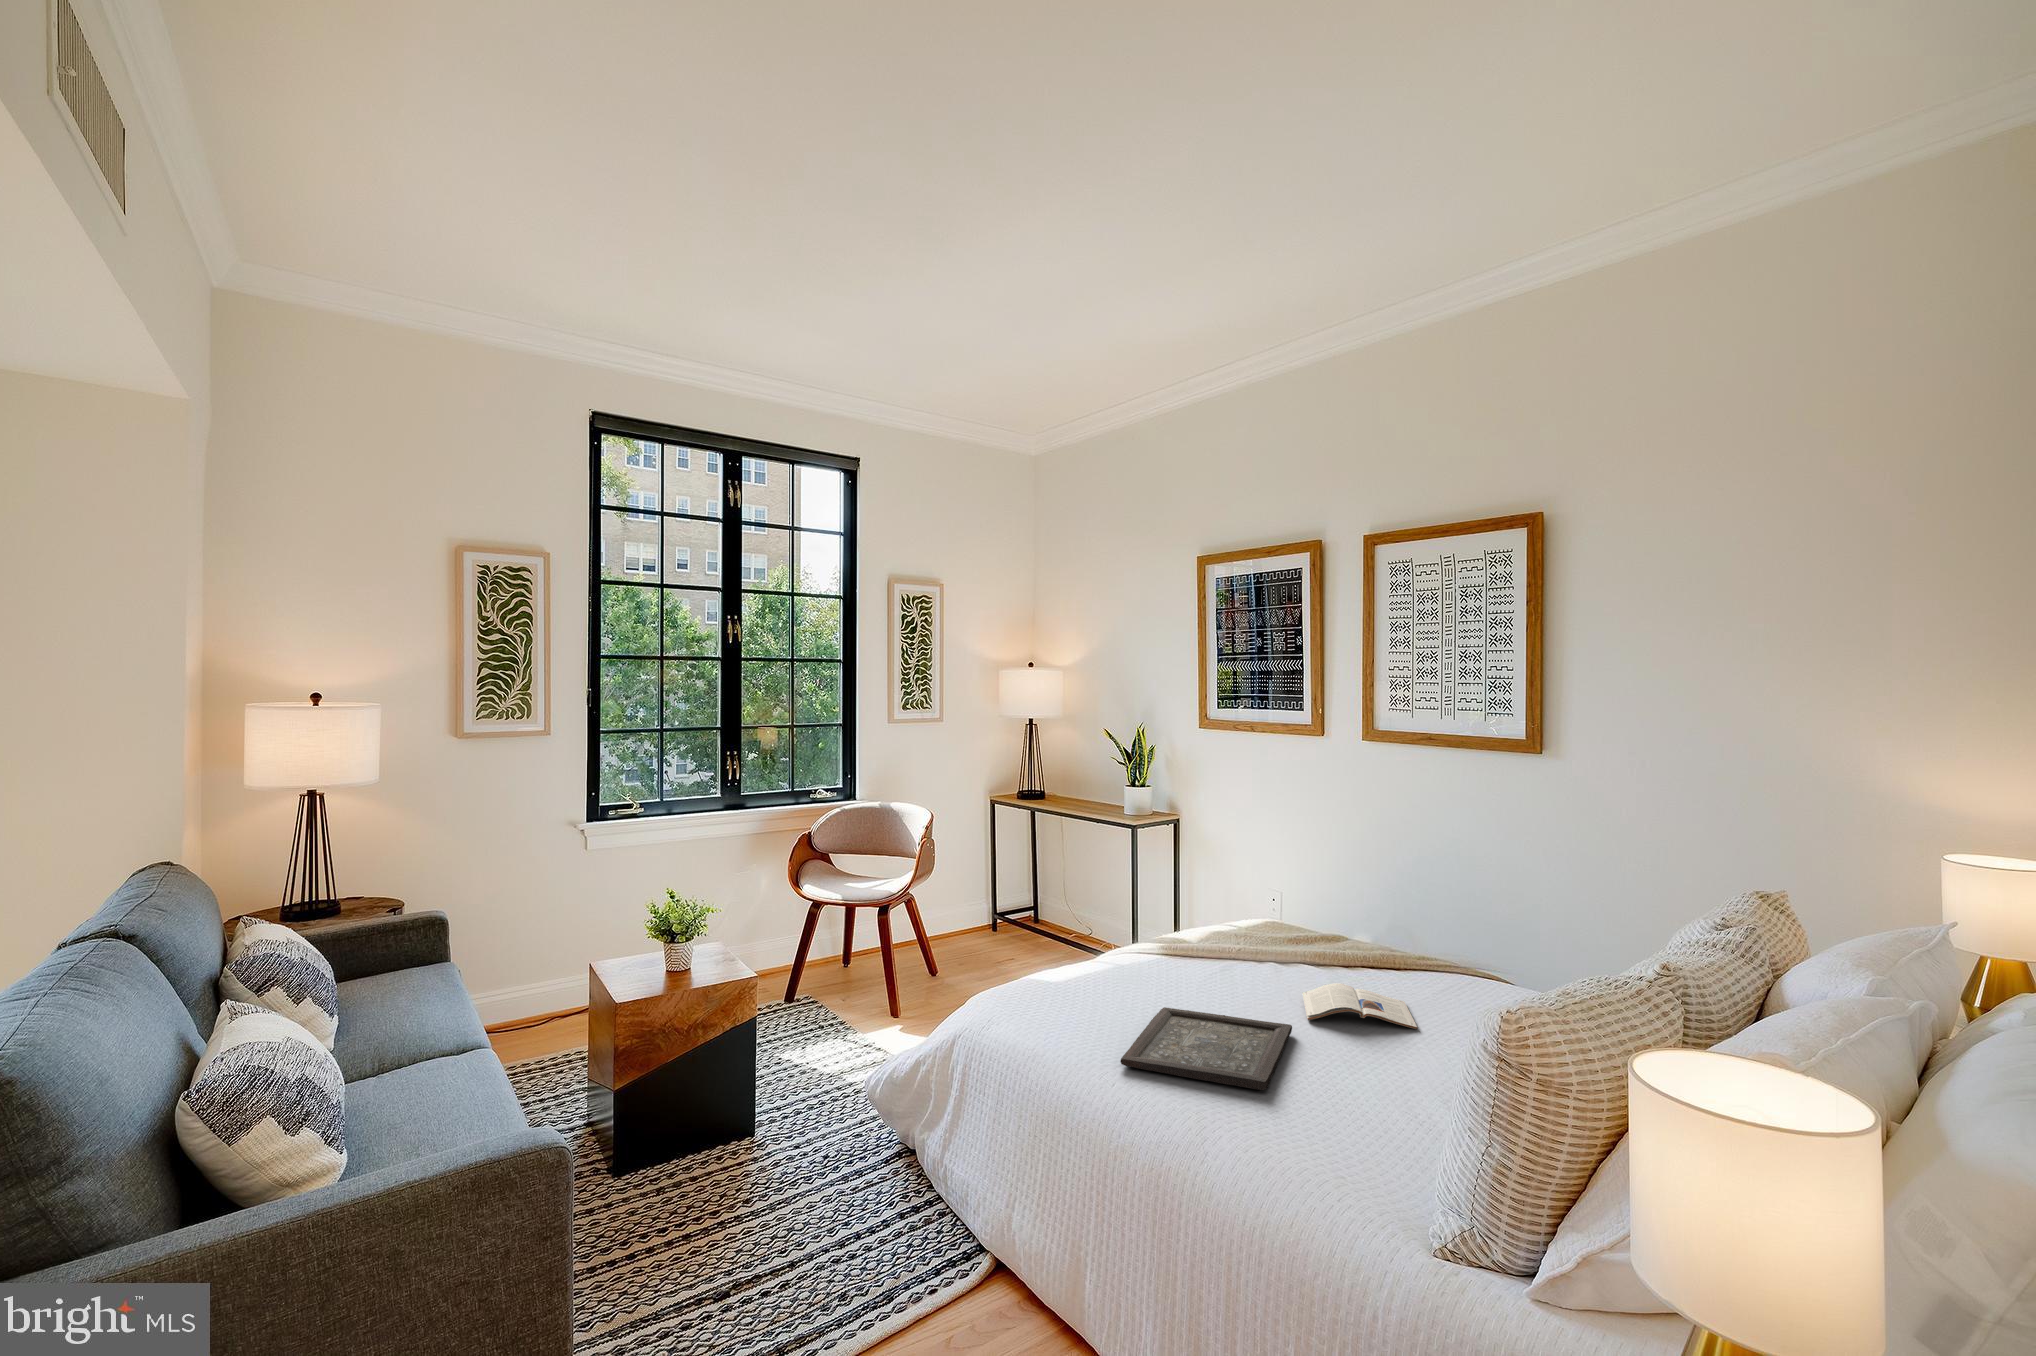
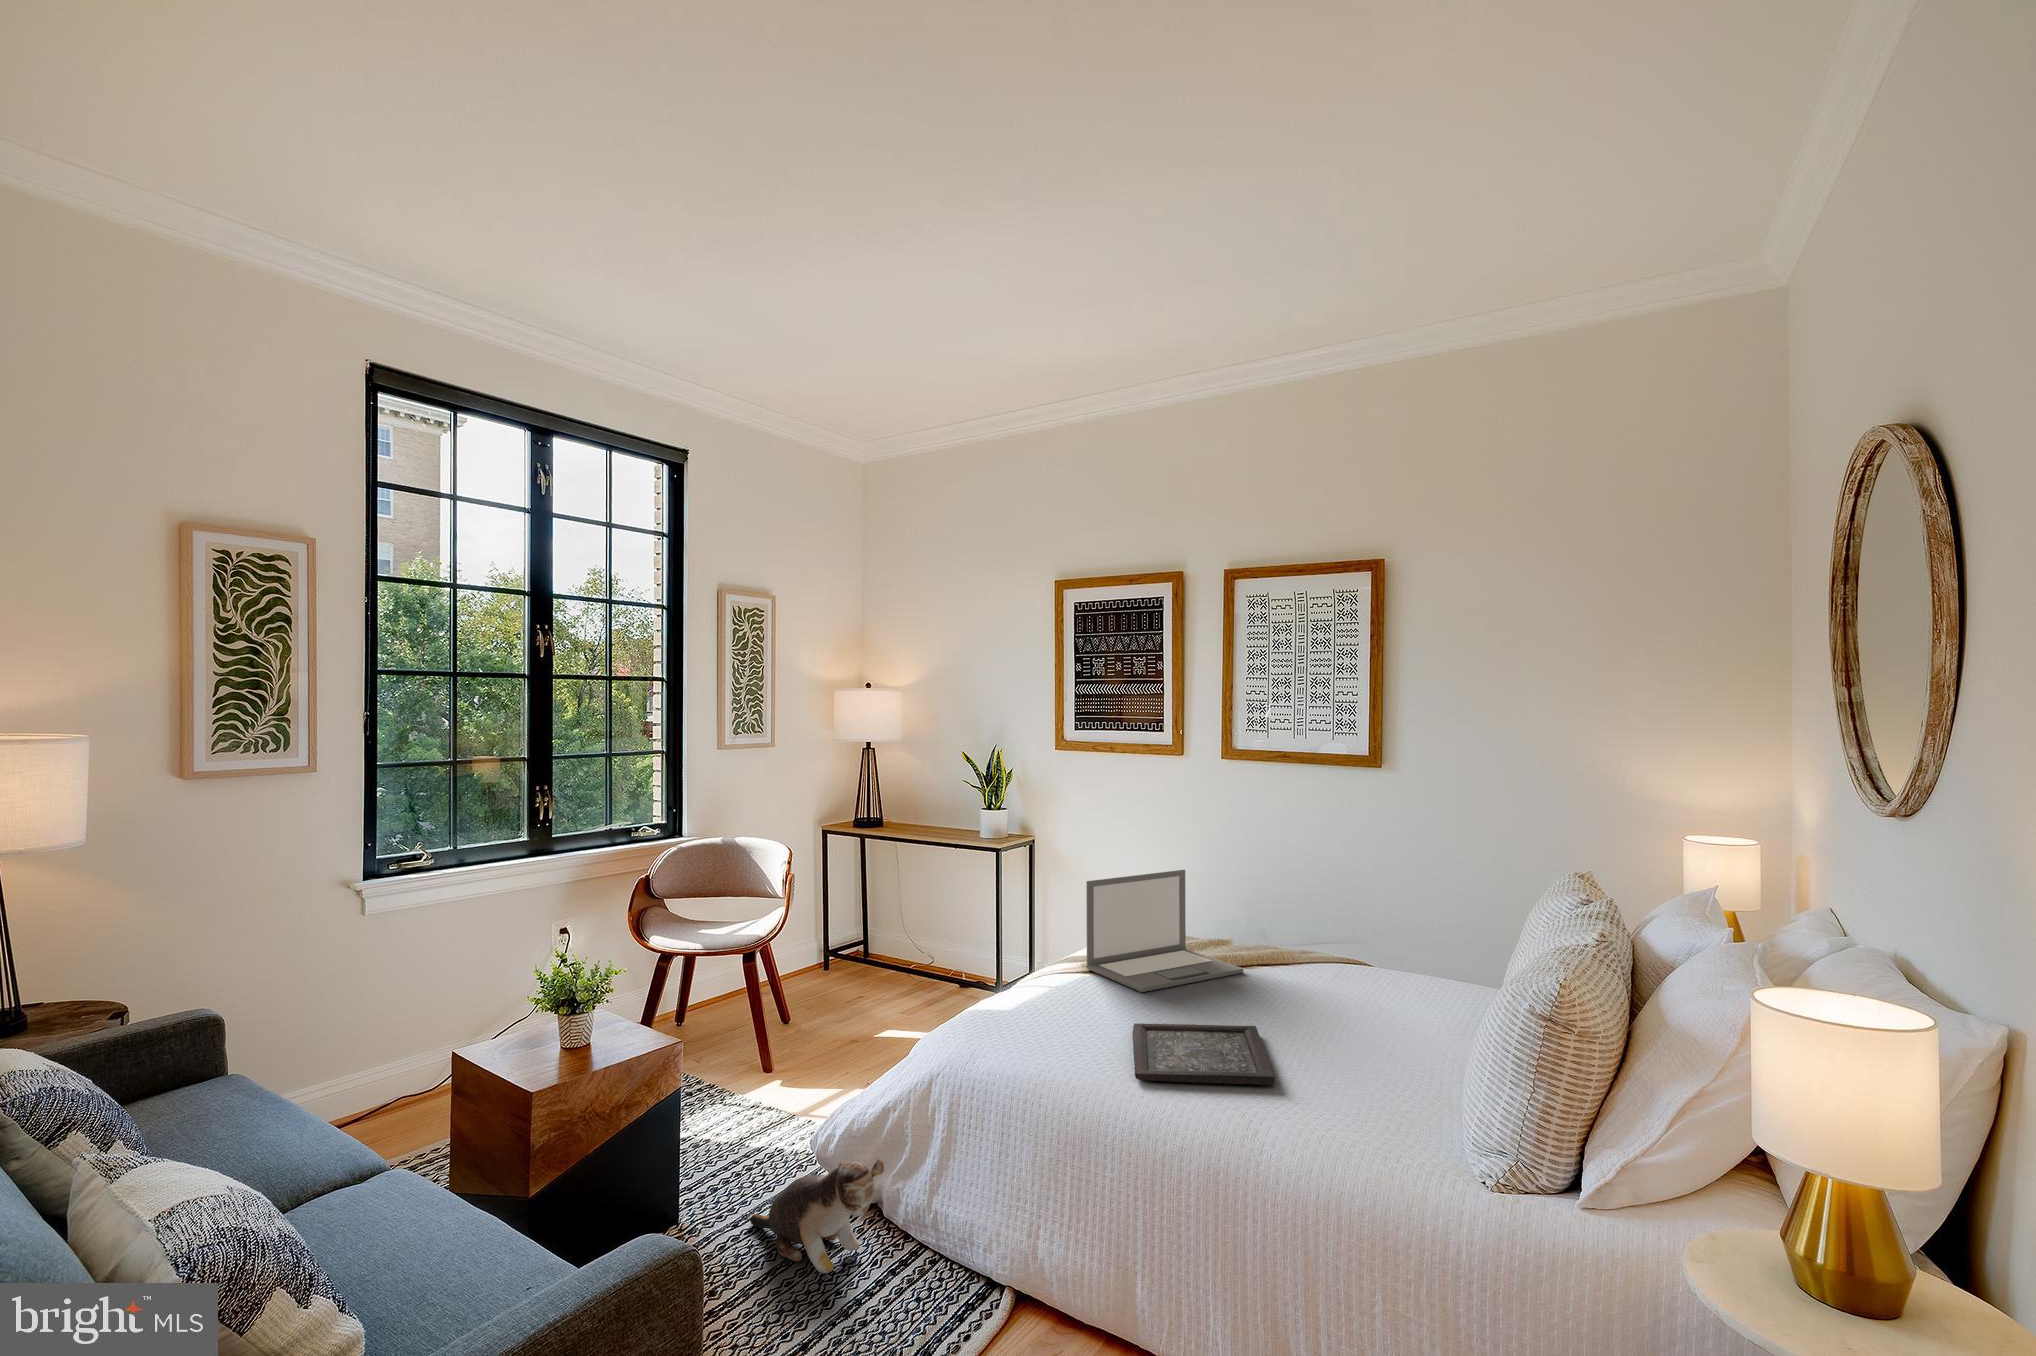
laptop: none [1165,854,1331,977] -> present [1086,870,1243,992]
magazine: present [1302,984,1418,1029] -> none [1239,985,1351,1021]
plush toy: none [811,1105,898,1206] -> present [750,1159,884,1273]

